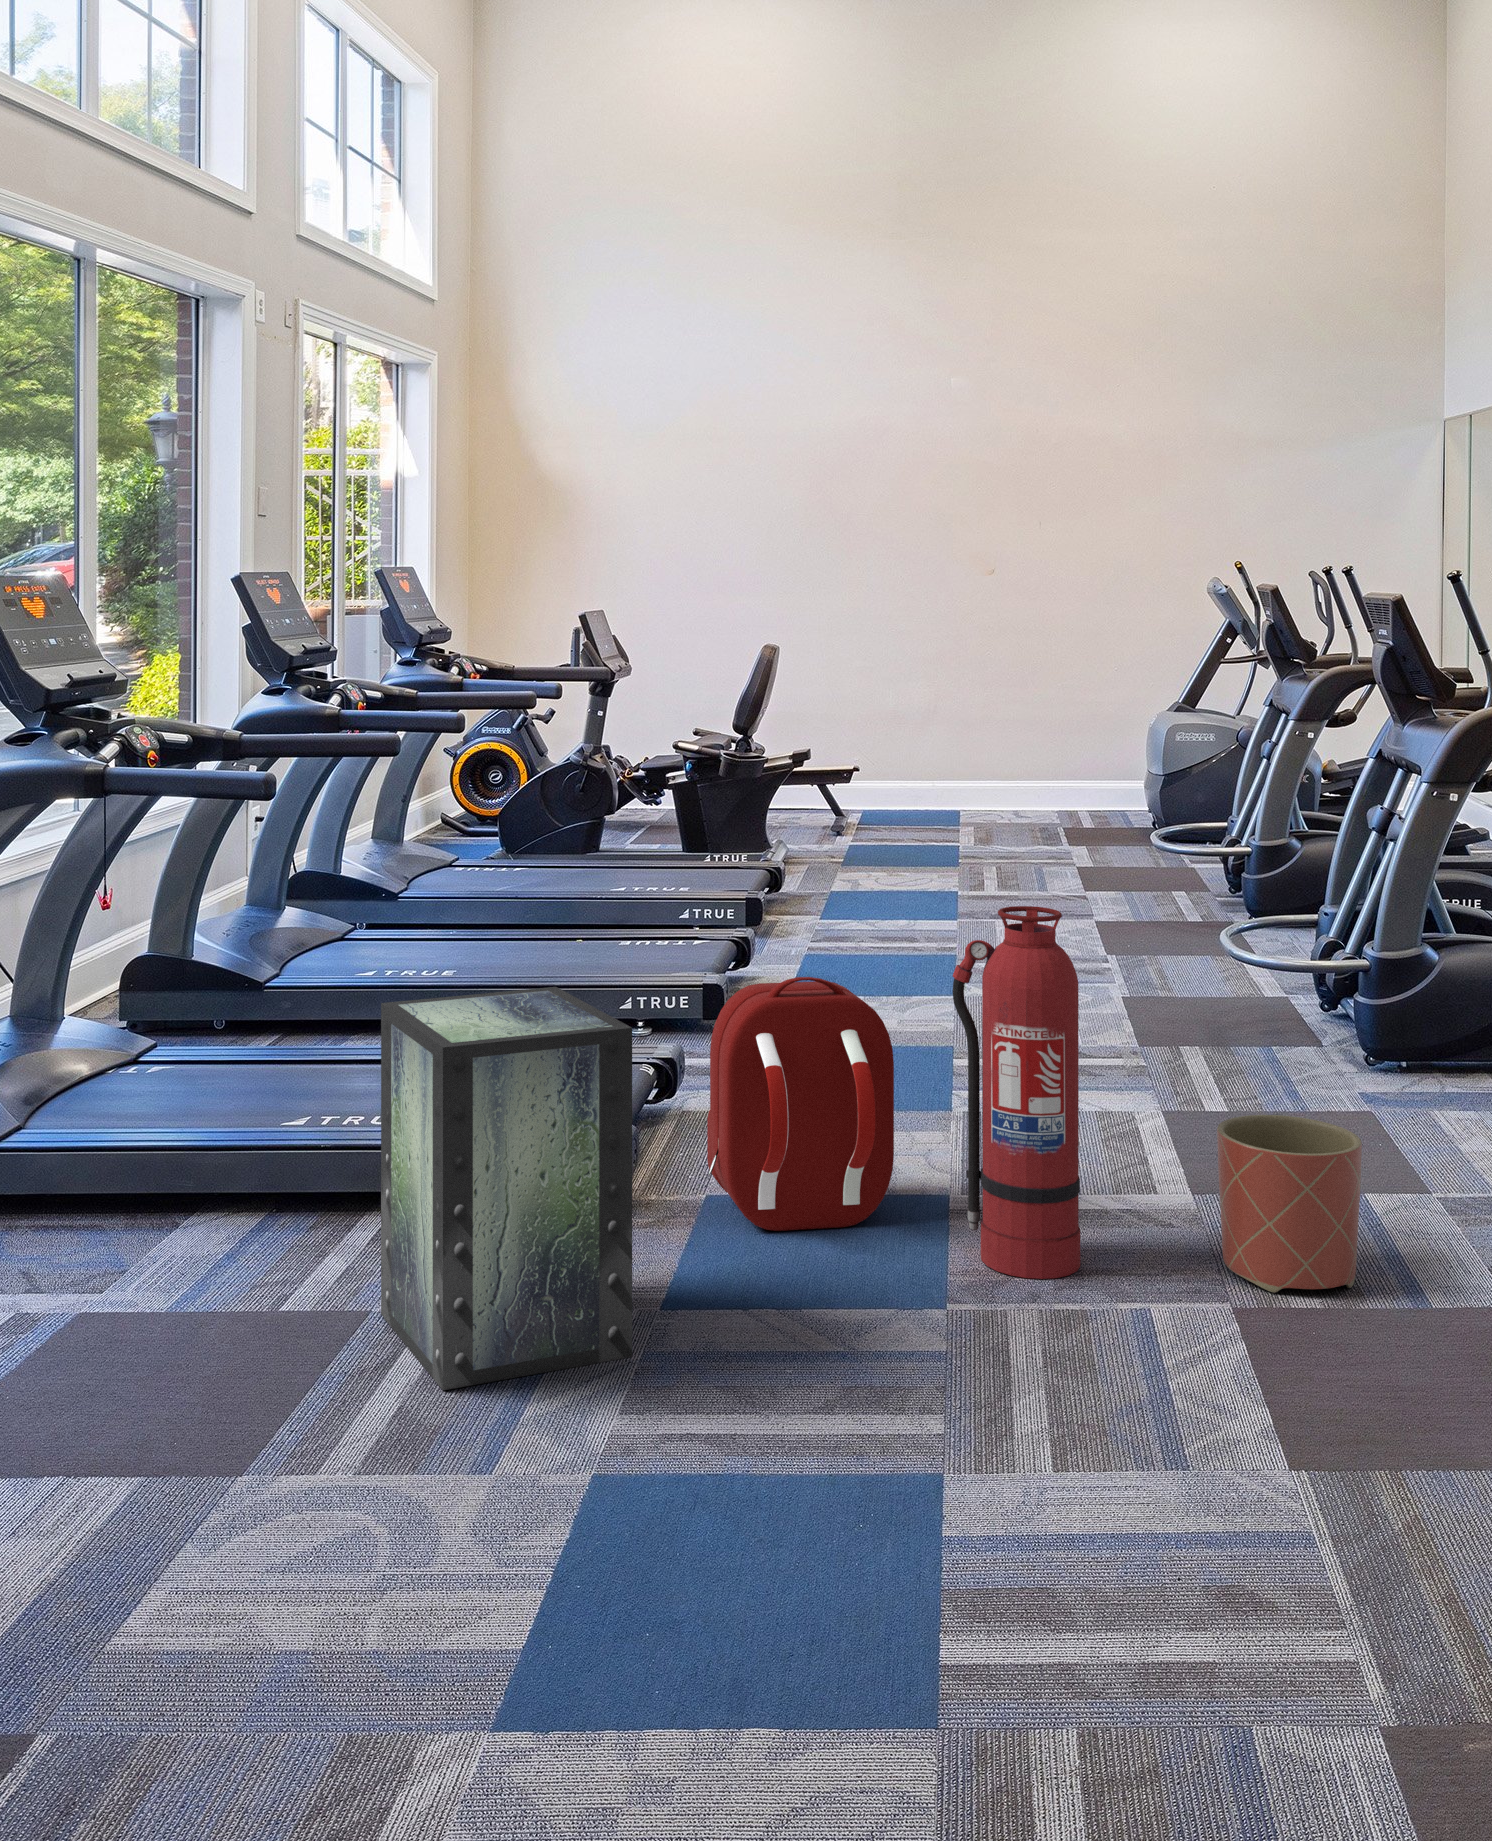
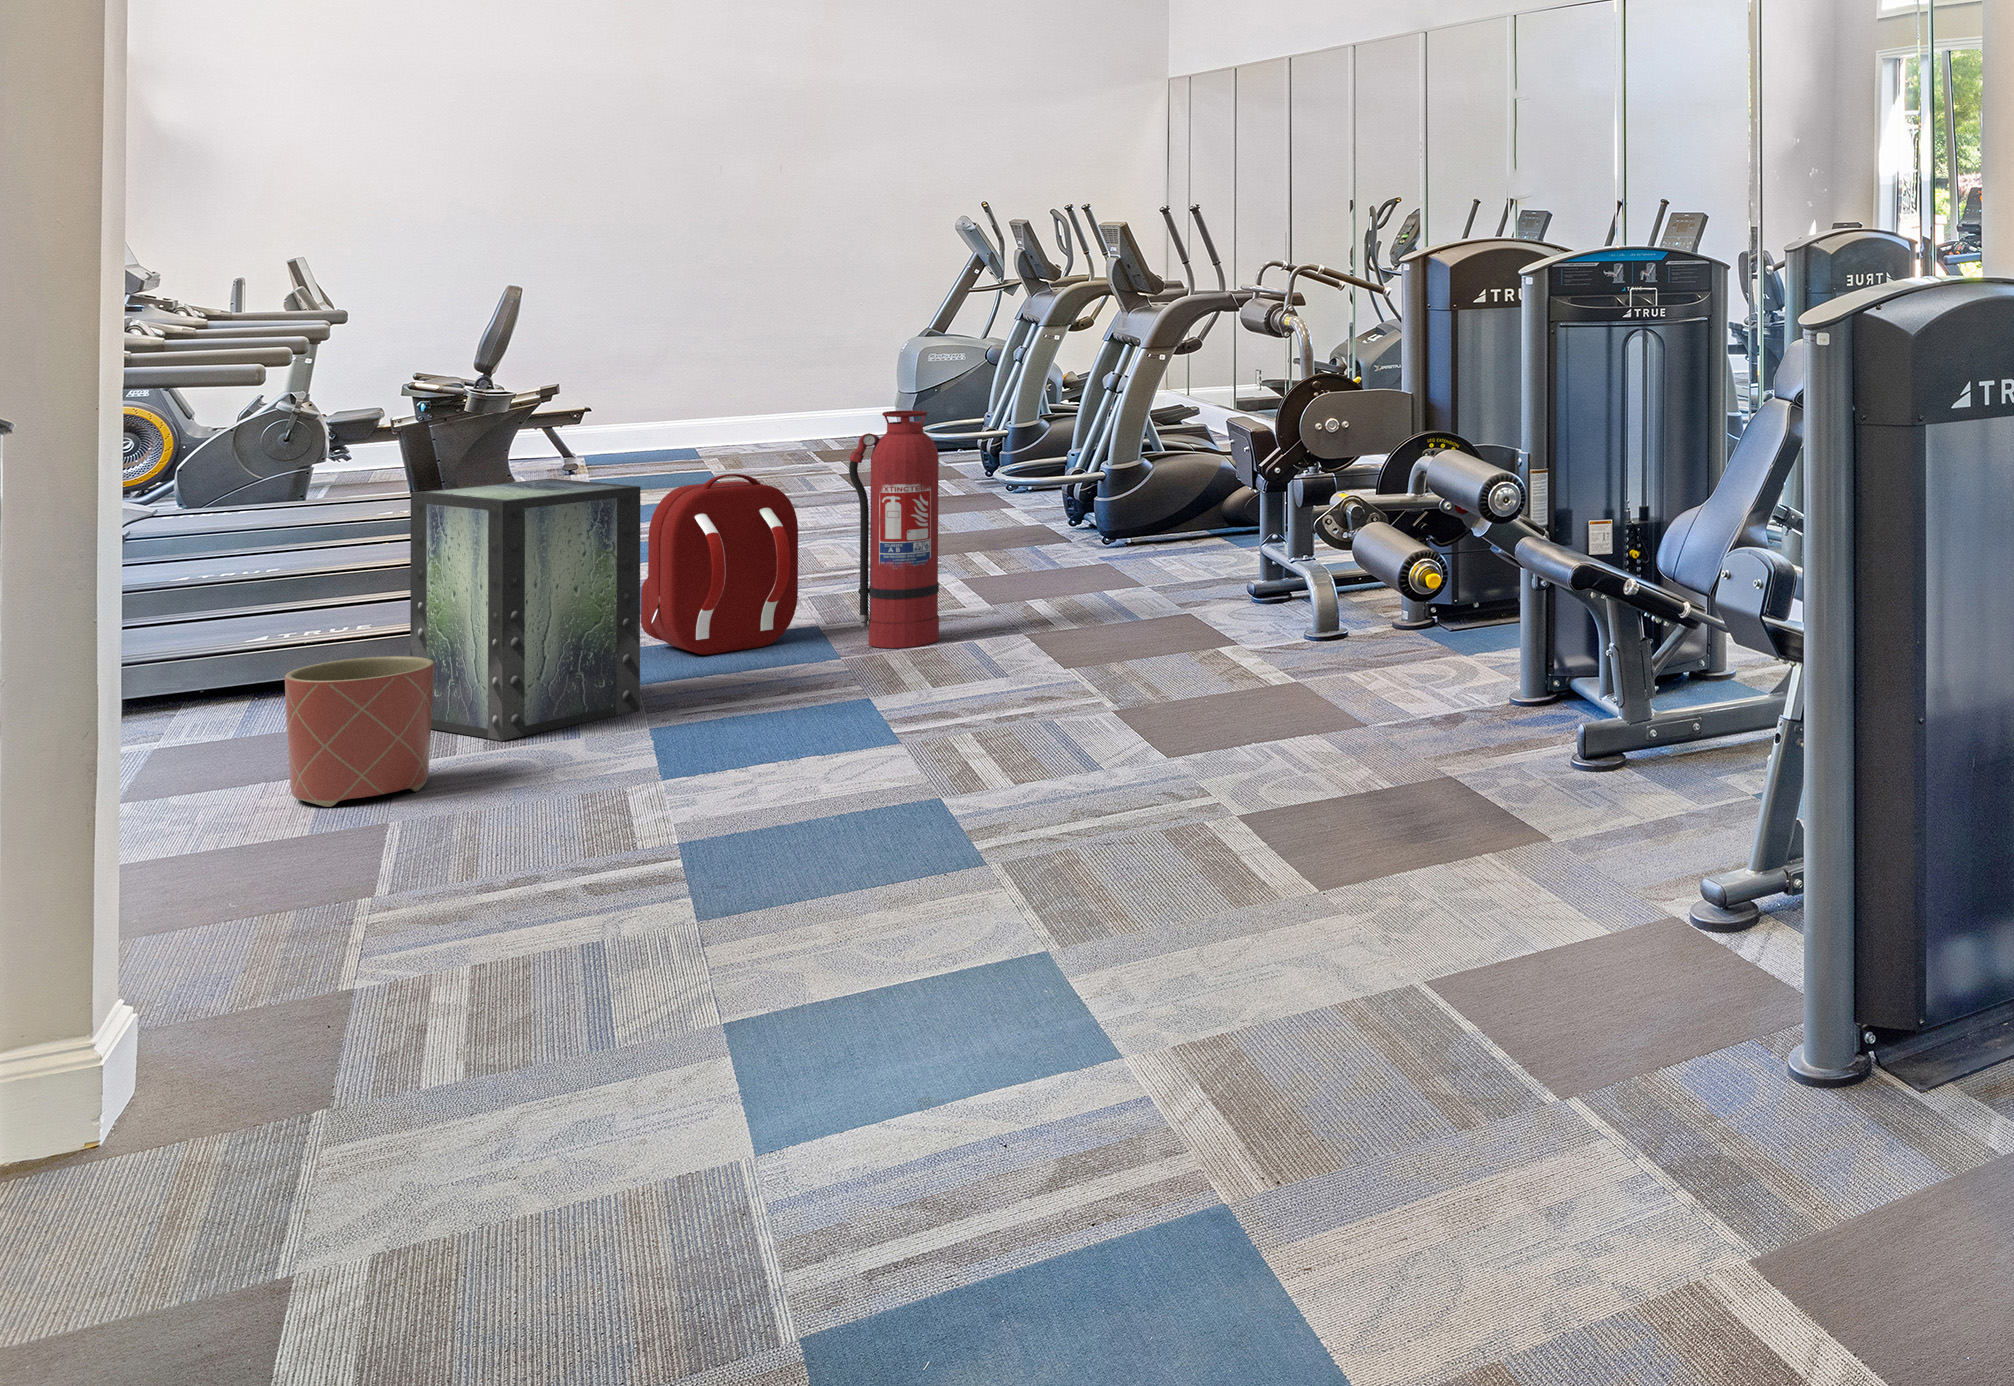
planter: present [1217,1115,1362,1293] -> present [285,656,434,807]

